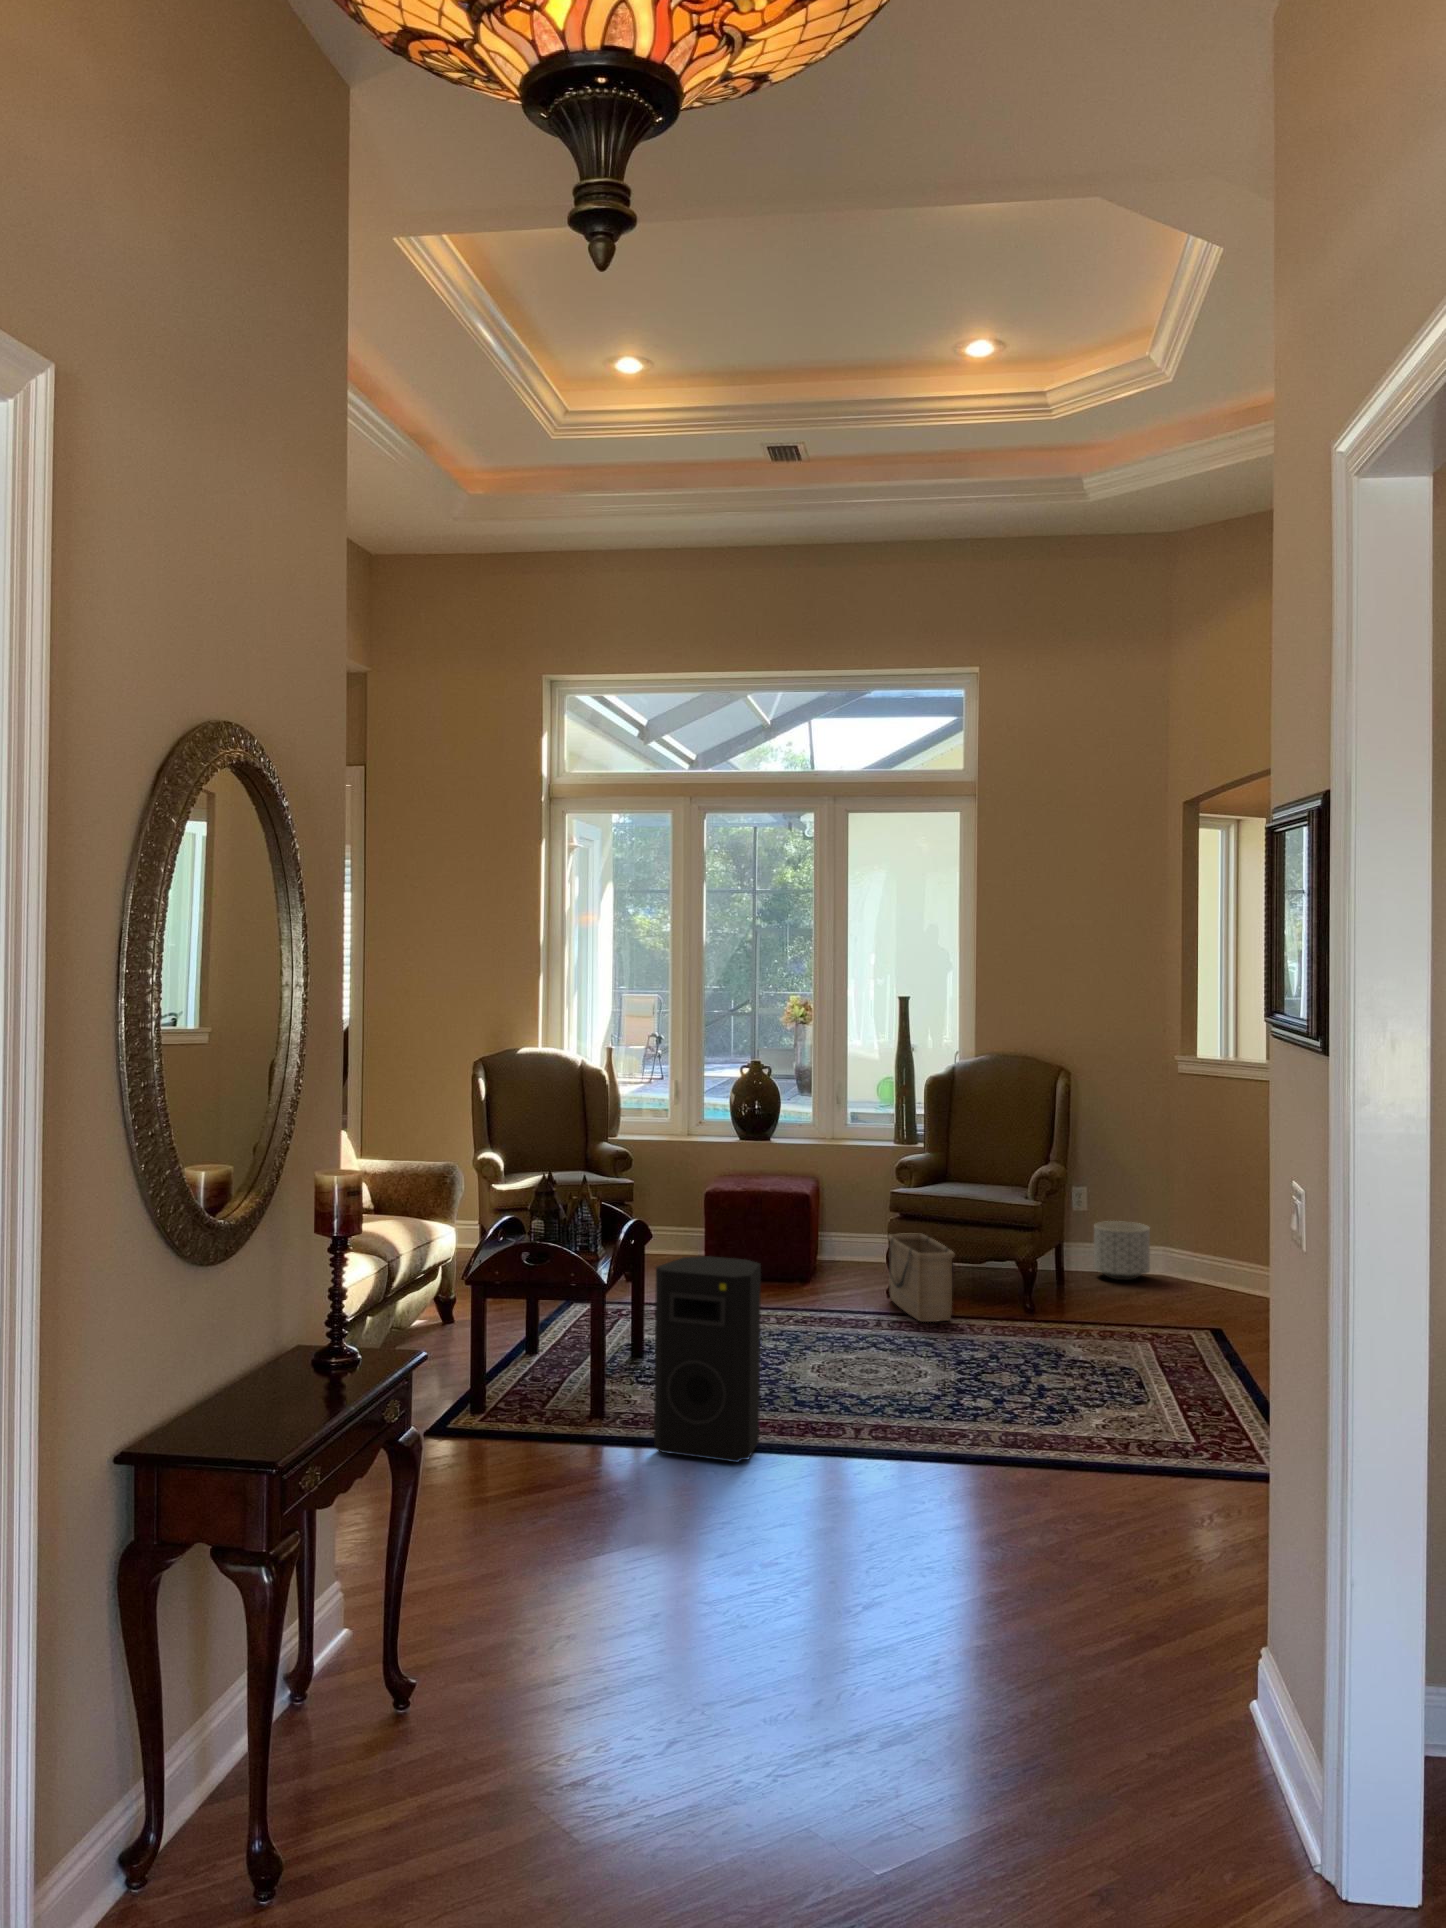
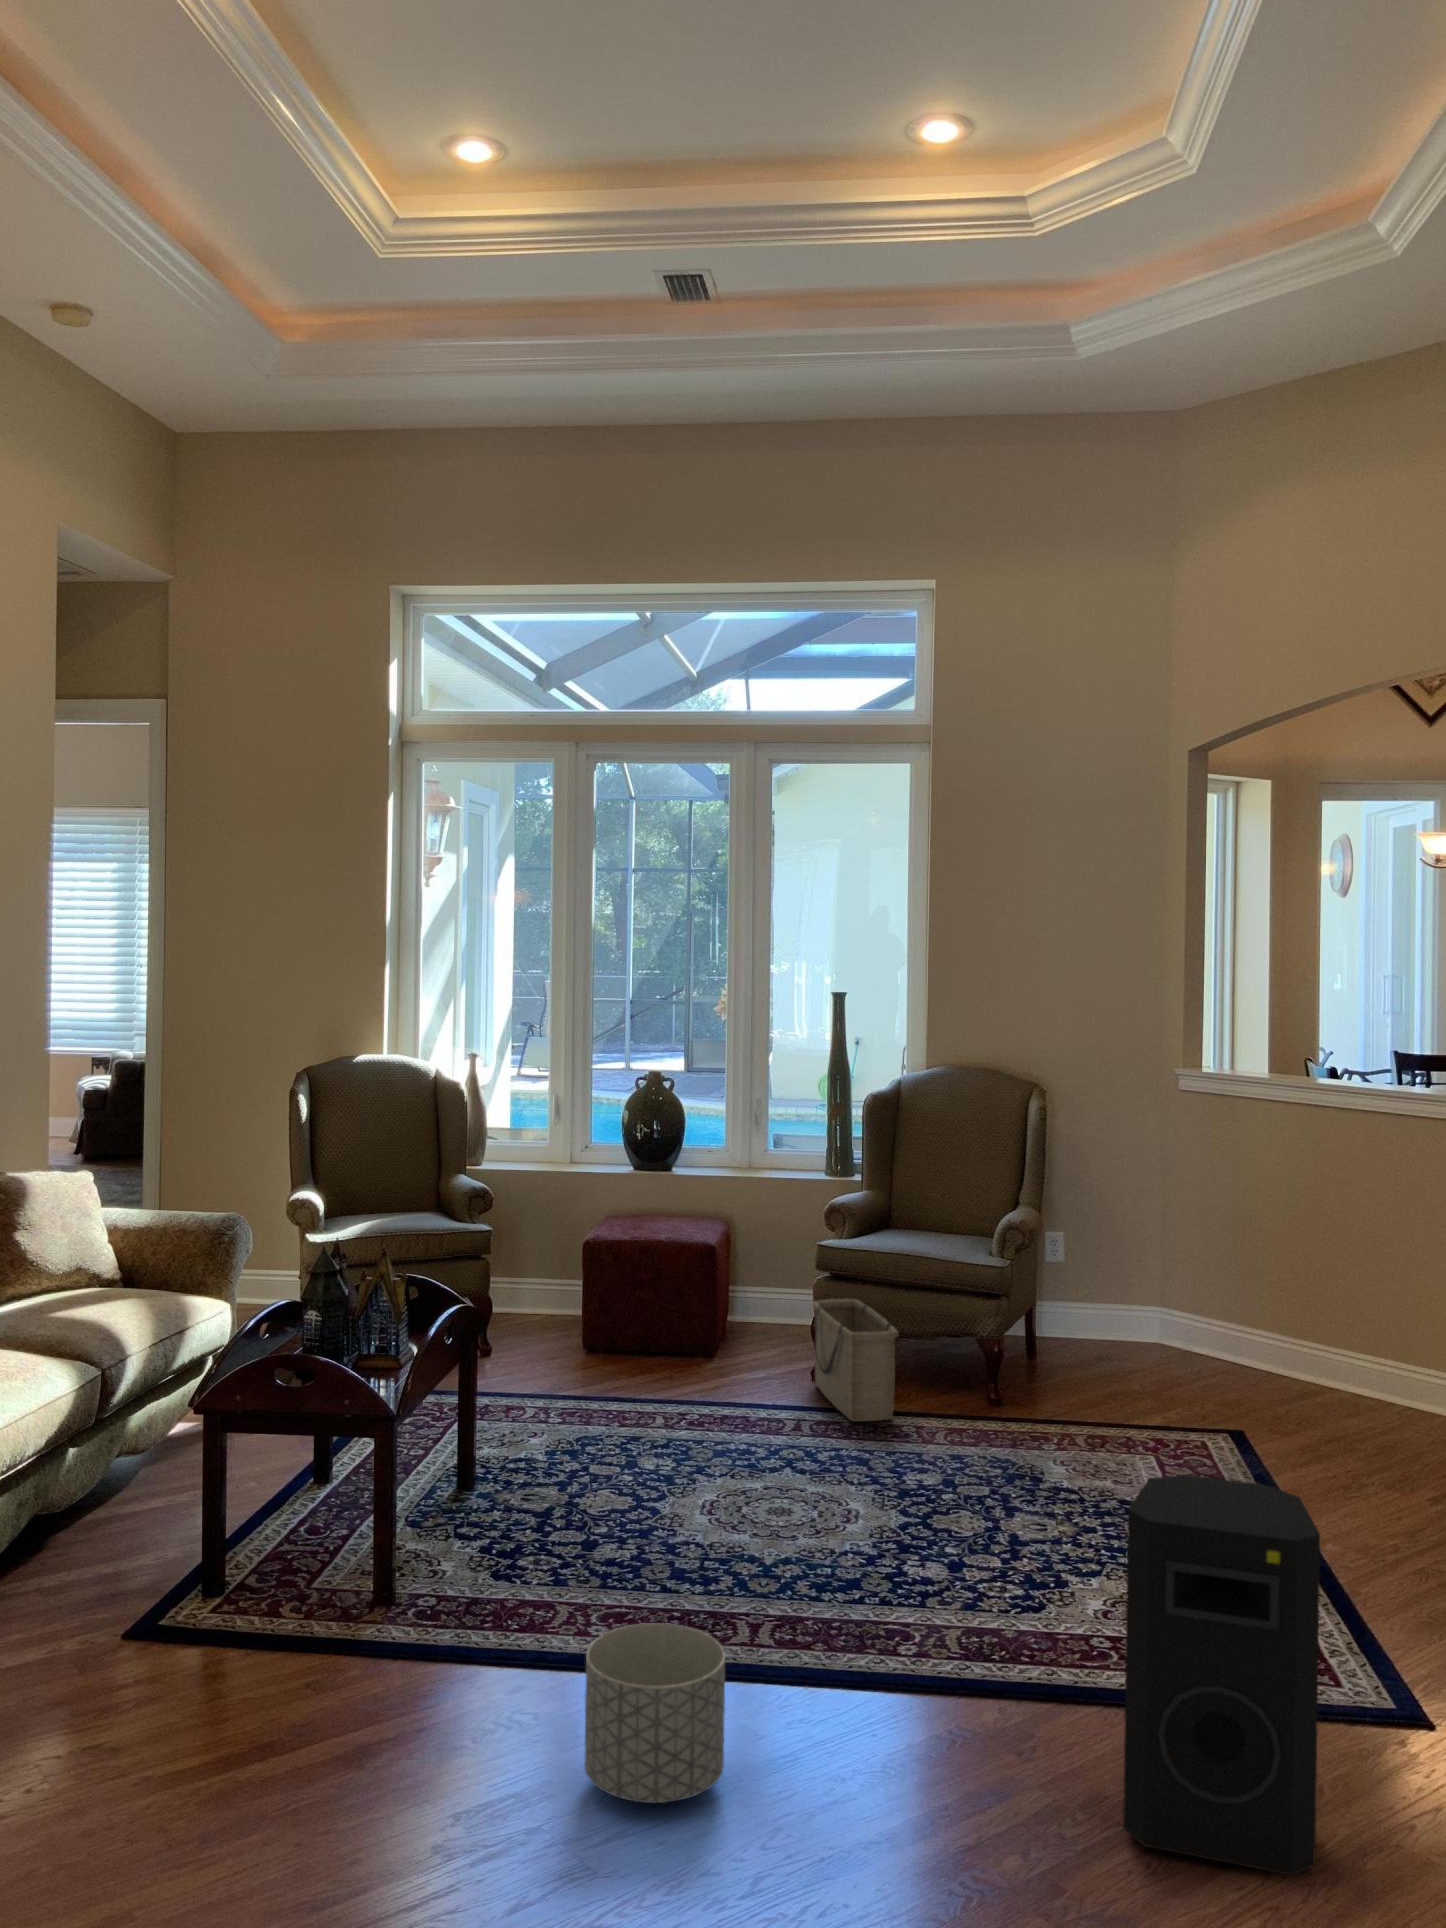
planter: present [1094,1221,1150,1280] -> present [584,1623,725,1803]
speaker: present [654,1256,761,1462] -> present [1123,1475,1320,1875]

